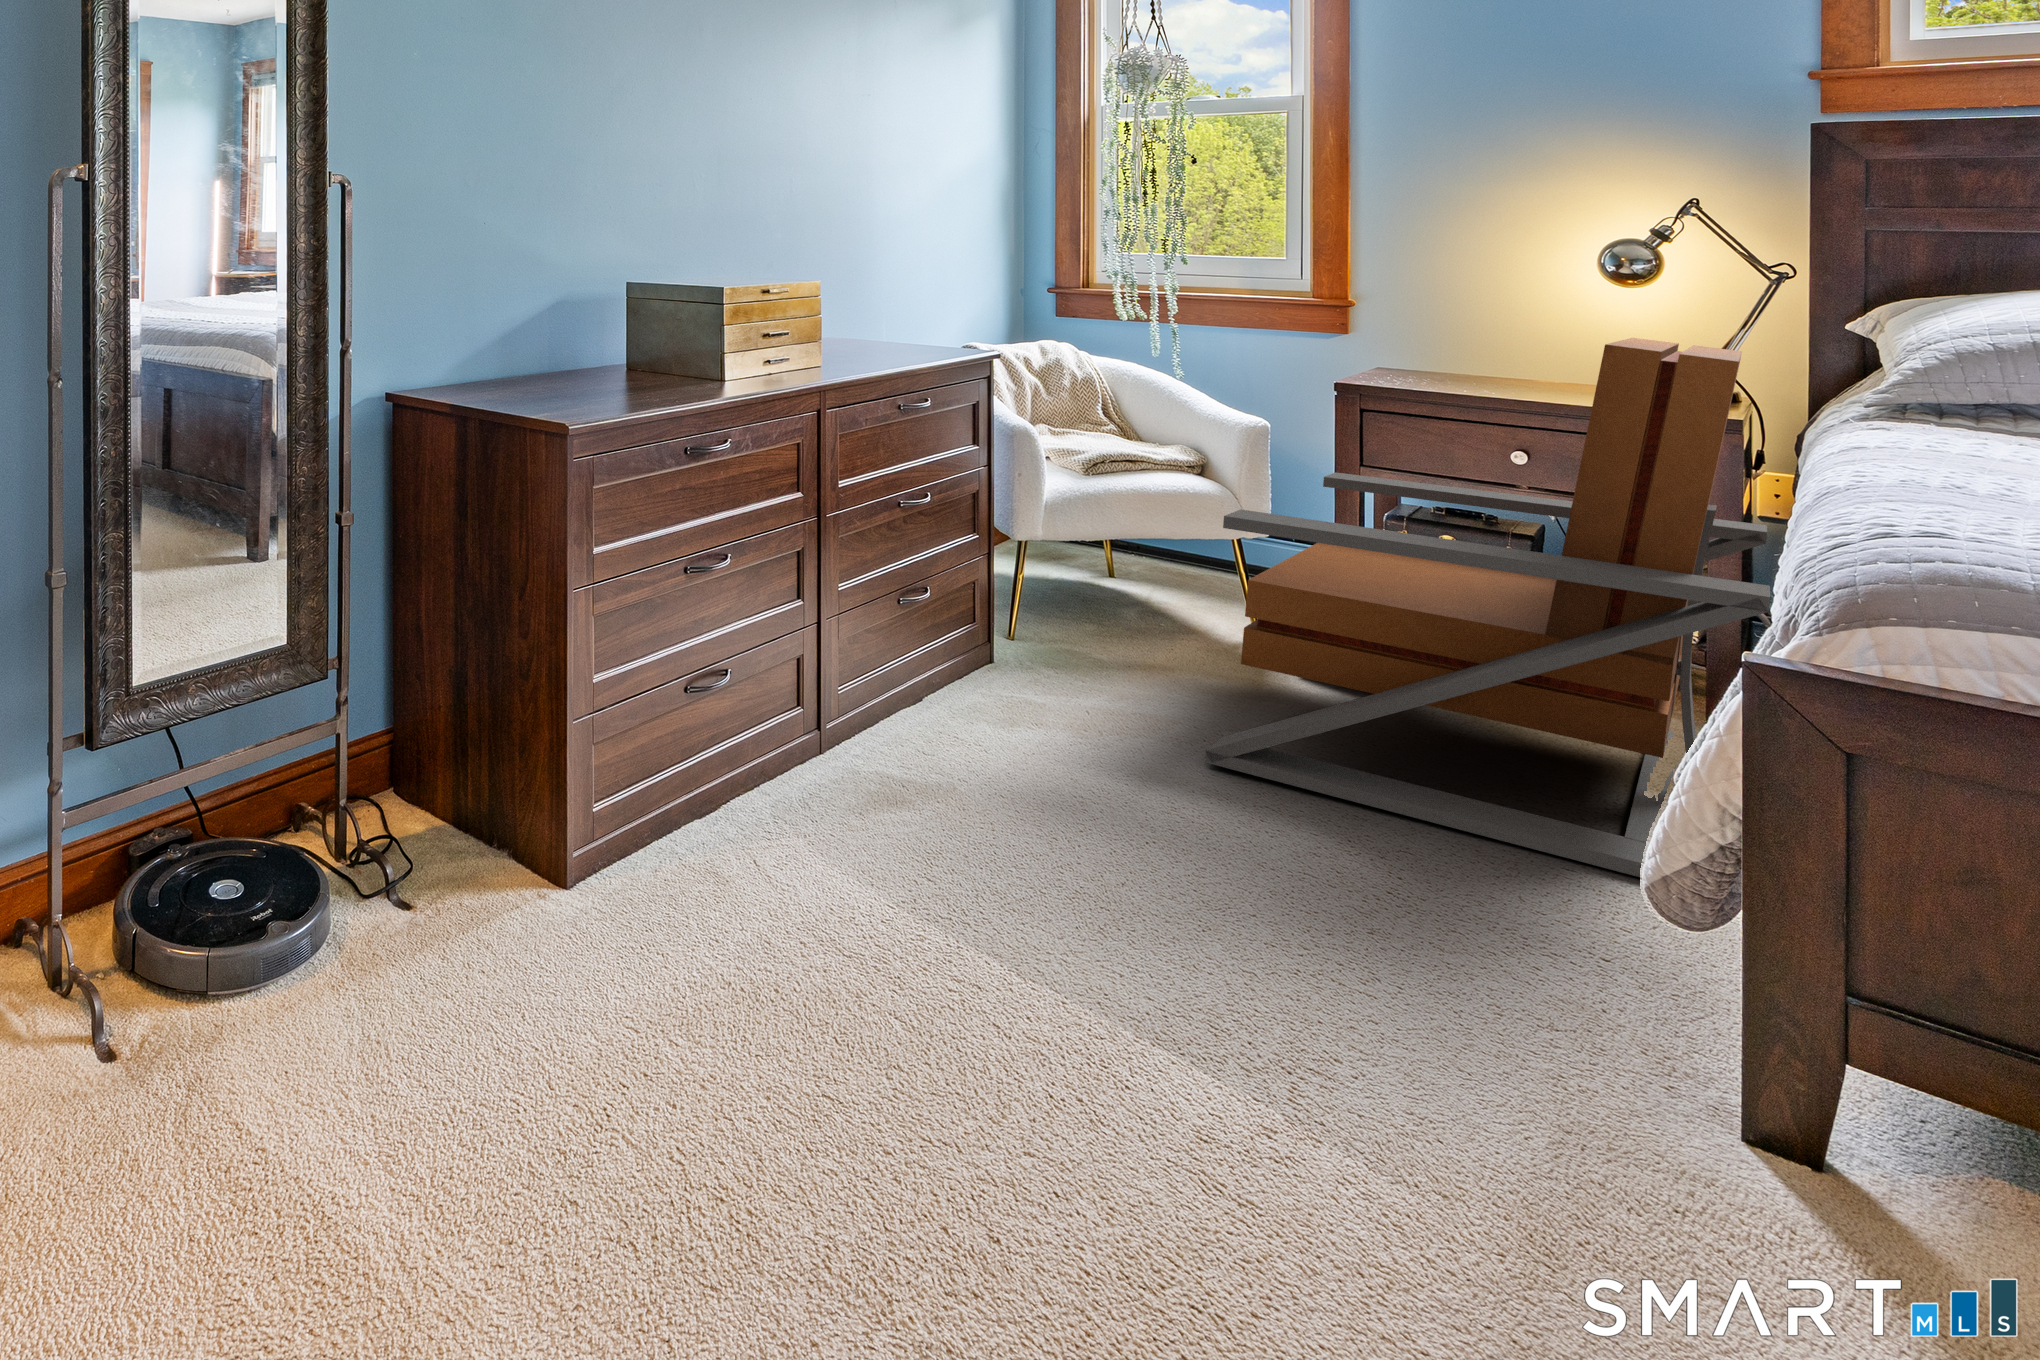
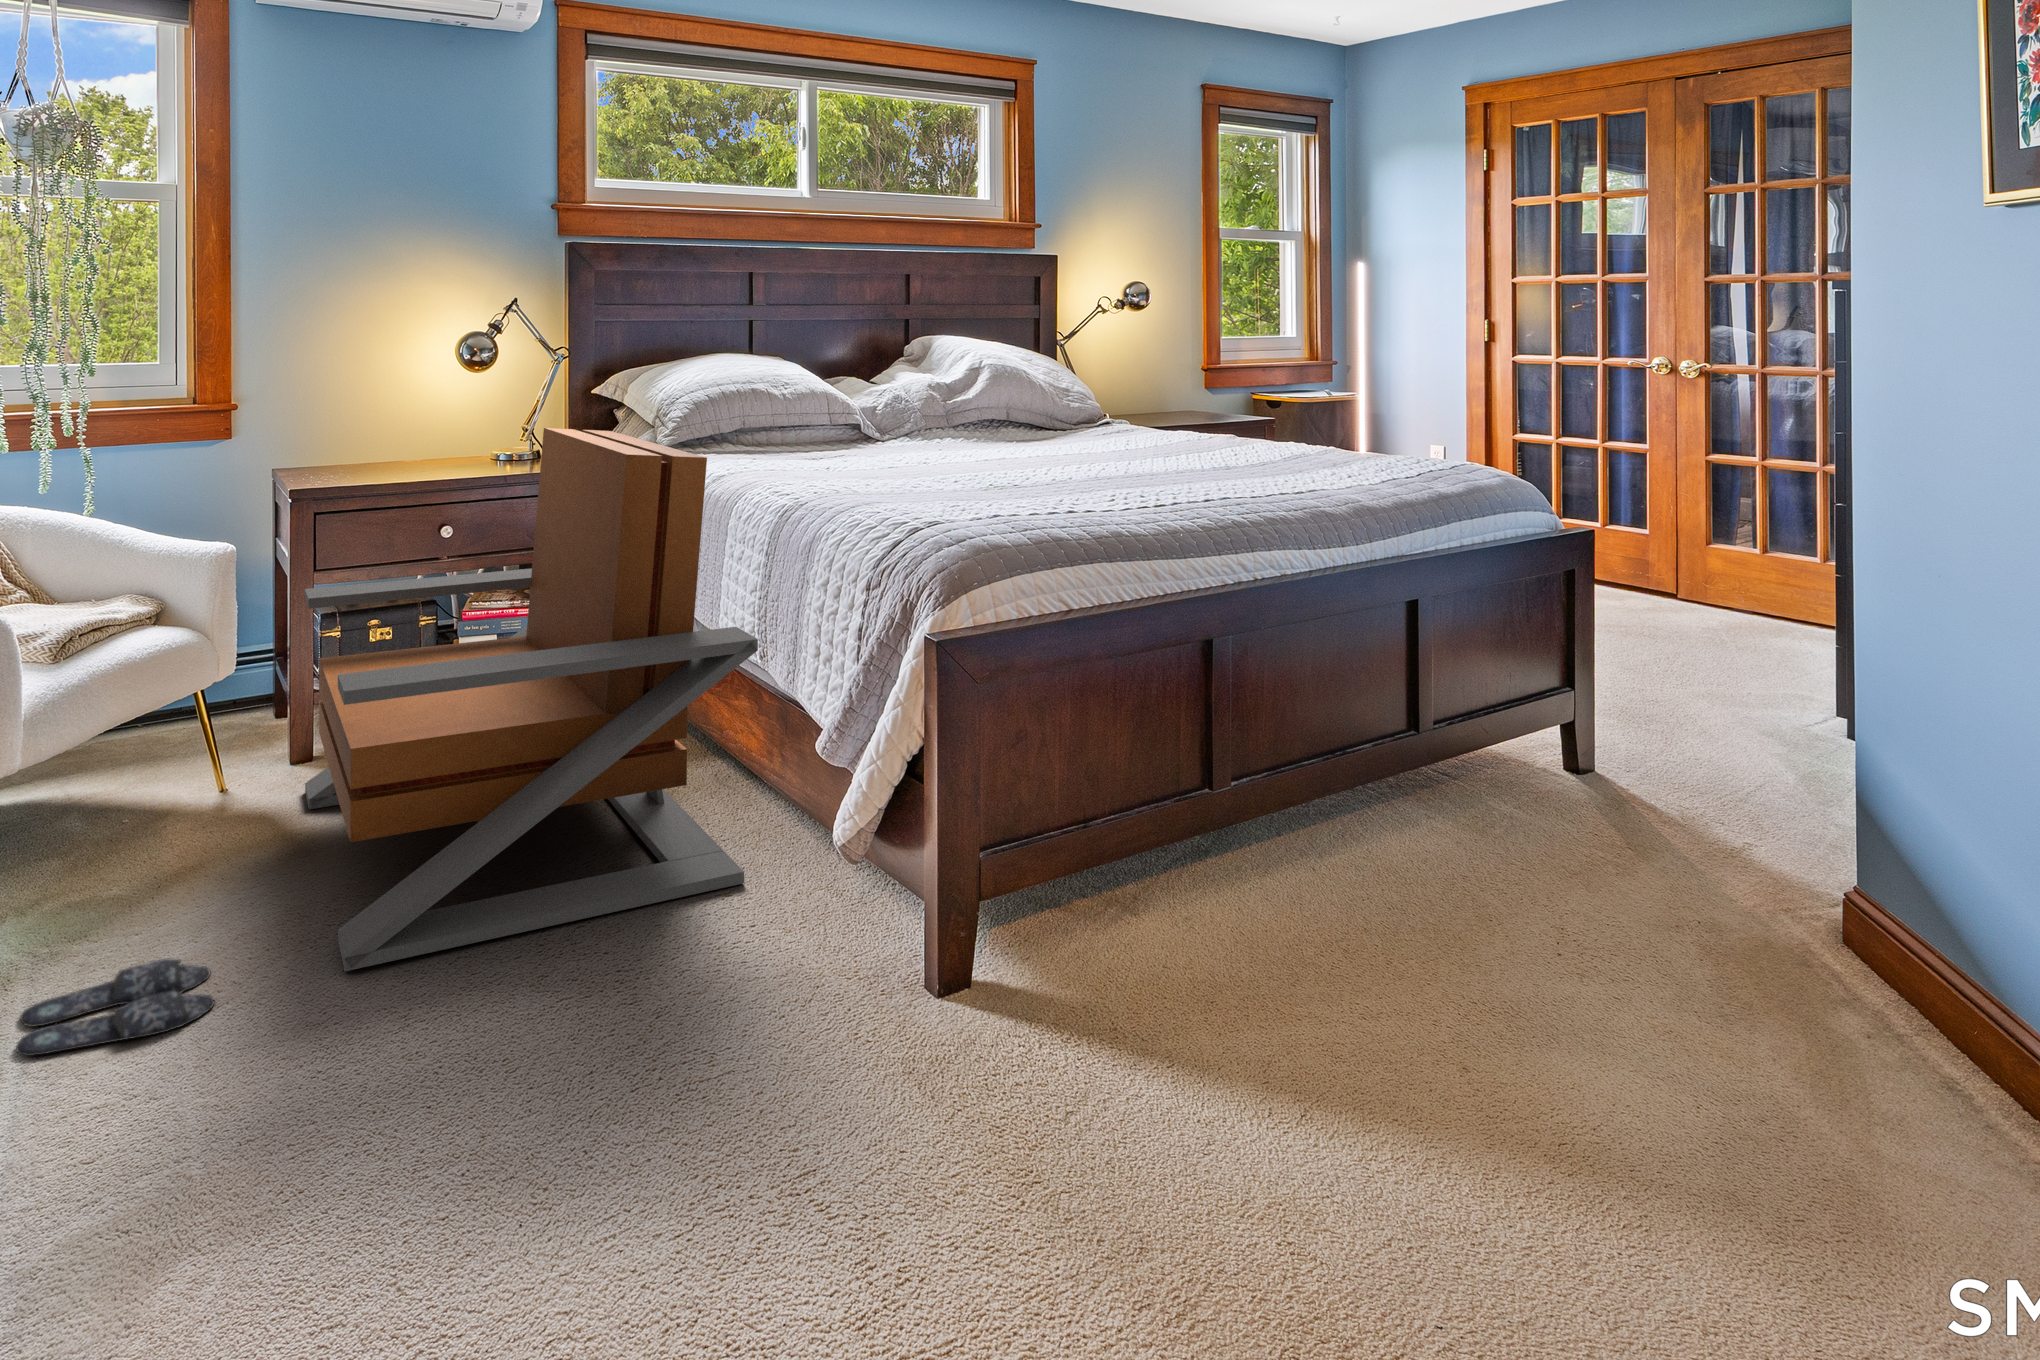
slippers: none [970,692,1118,740] -> present [16,959,214,1056]

